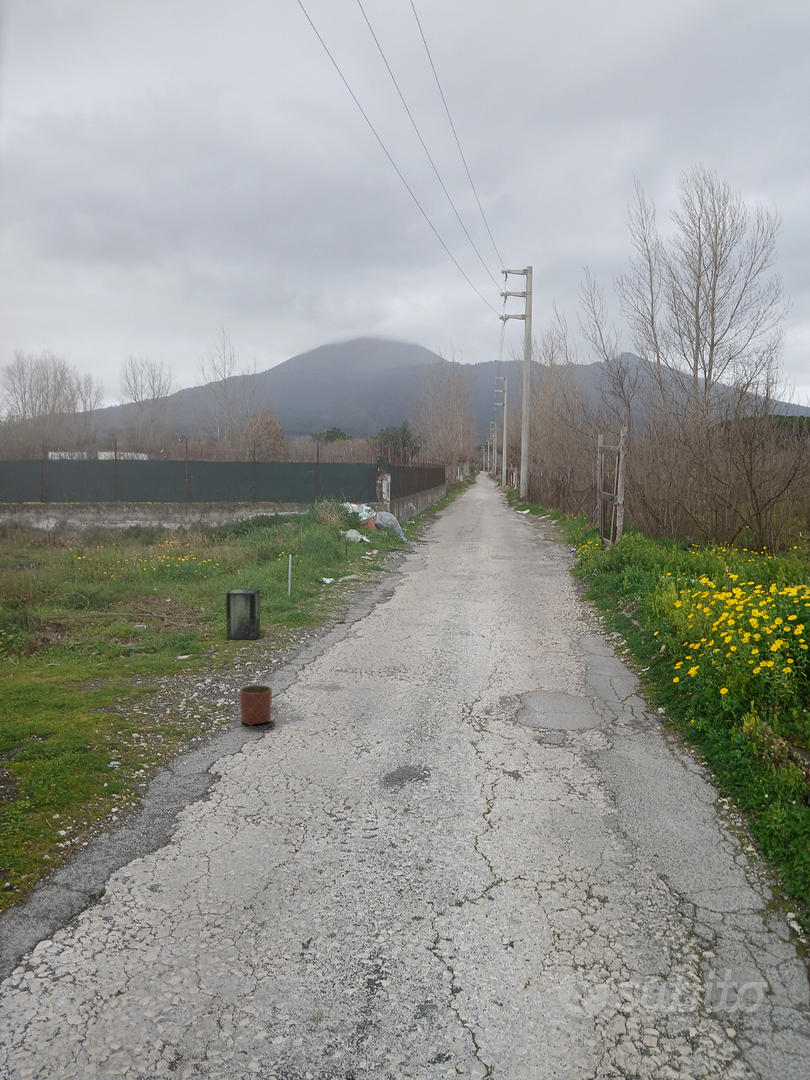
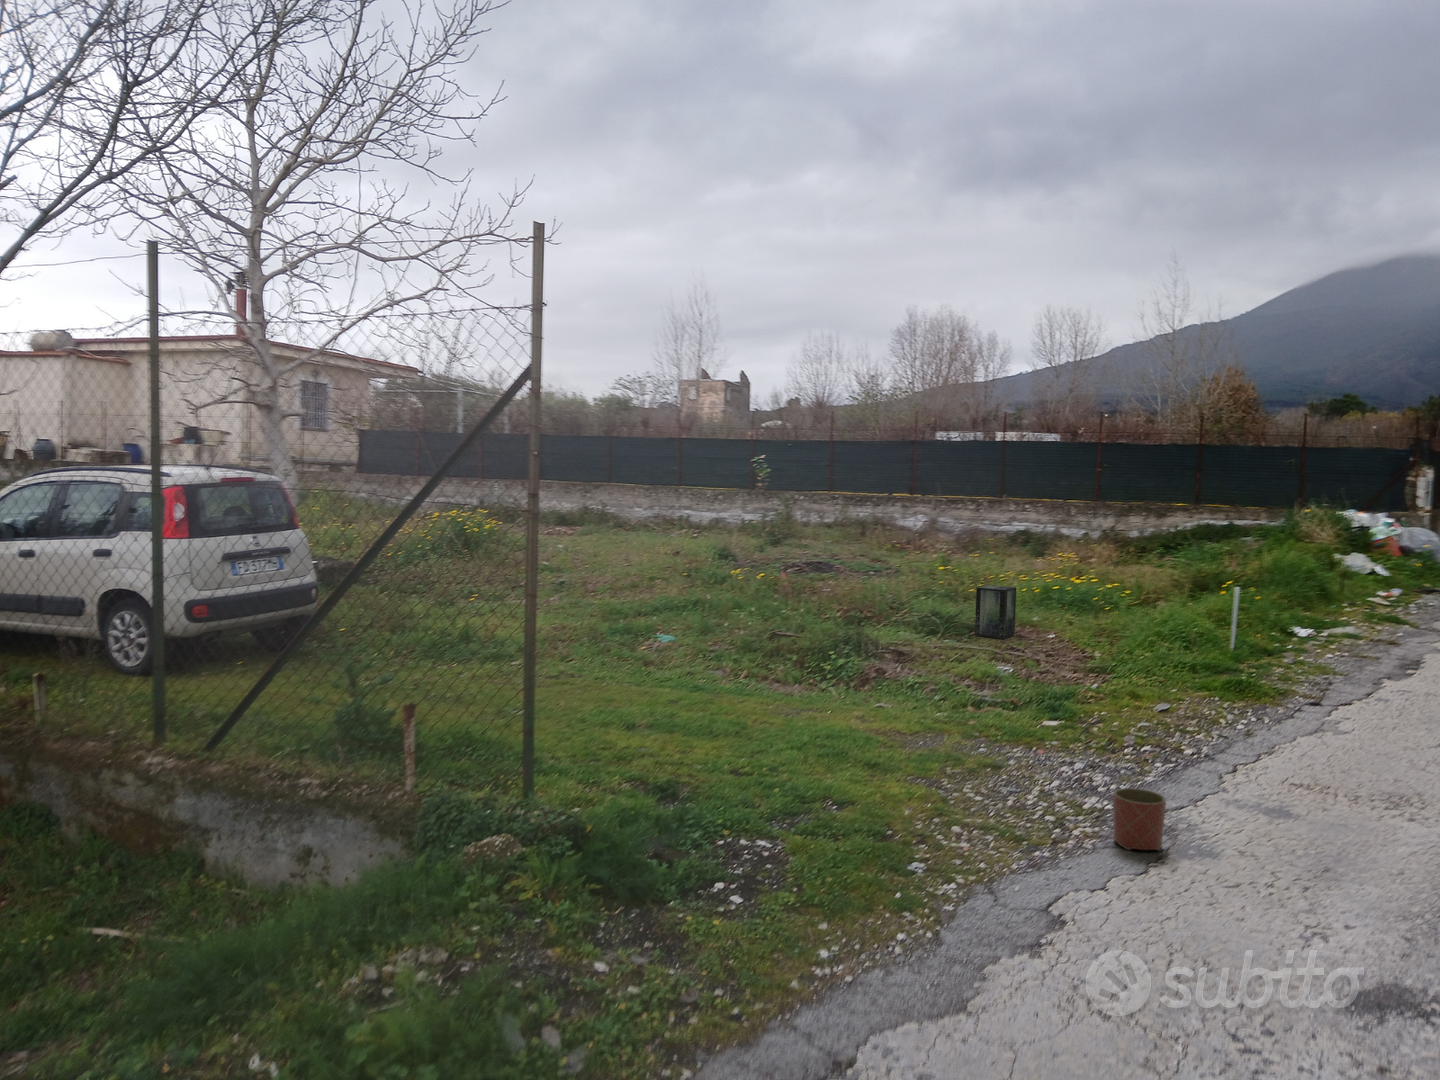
storage box: present [226,589,260,640] -> present [975,585,1016,639]

